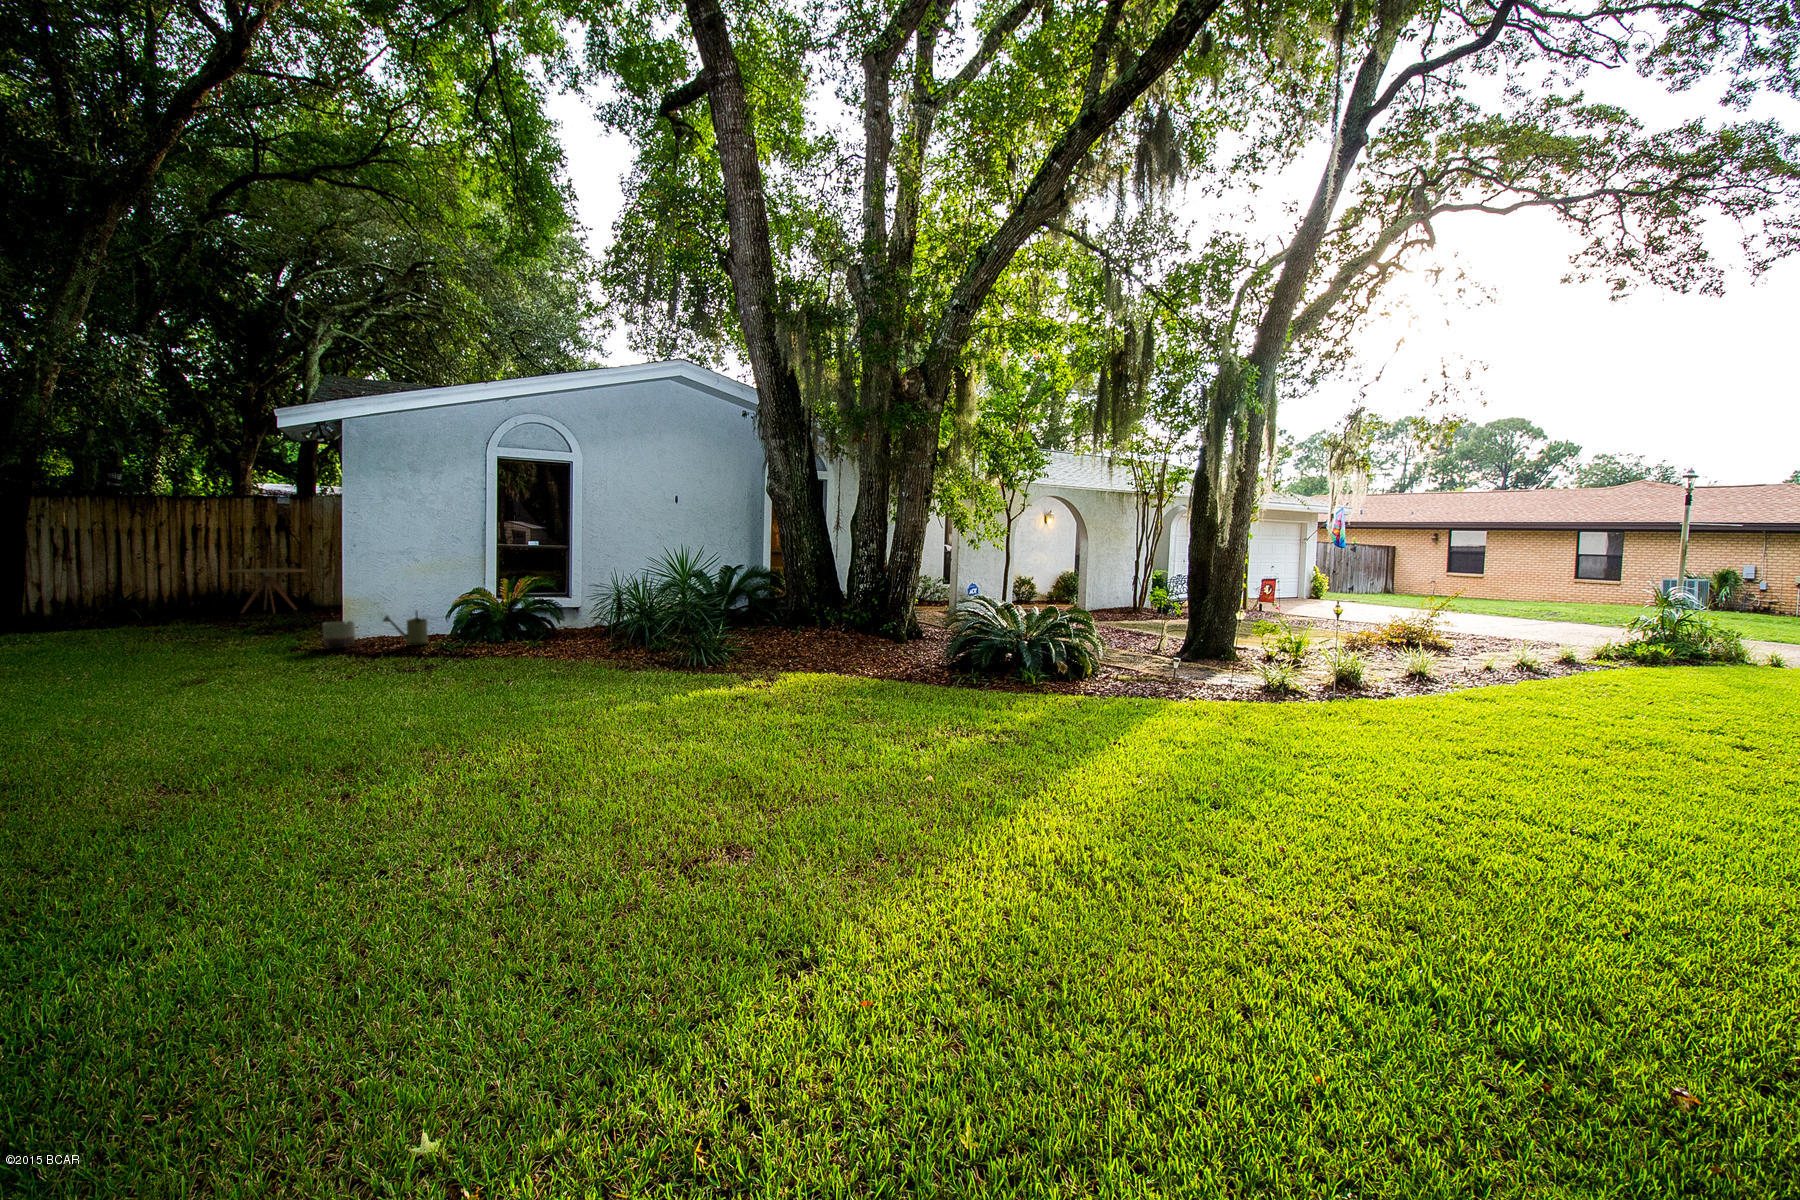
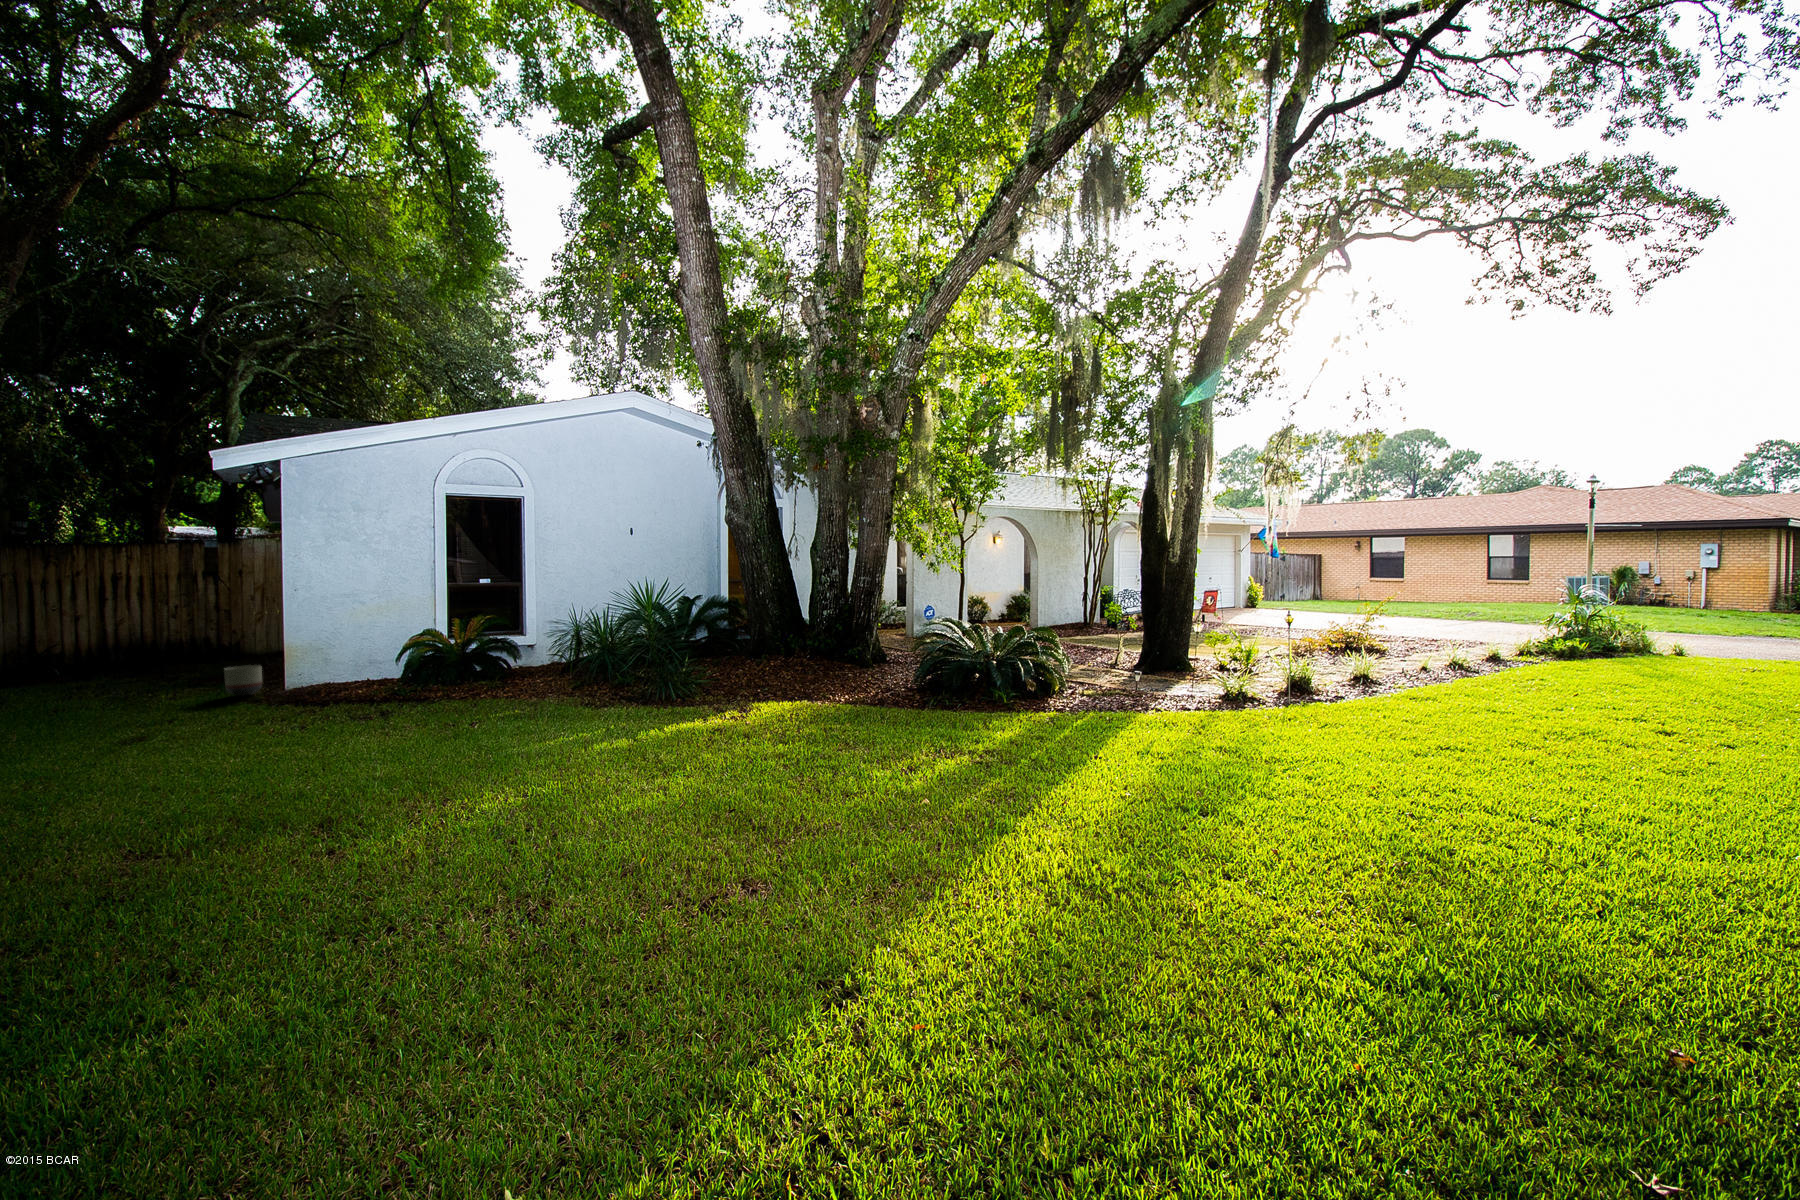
round table: present [226,569,306,613] -> none [98,610,195,661]
watering can: present [383,611,428,646] -> none [293,650,351,690]

